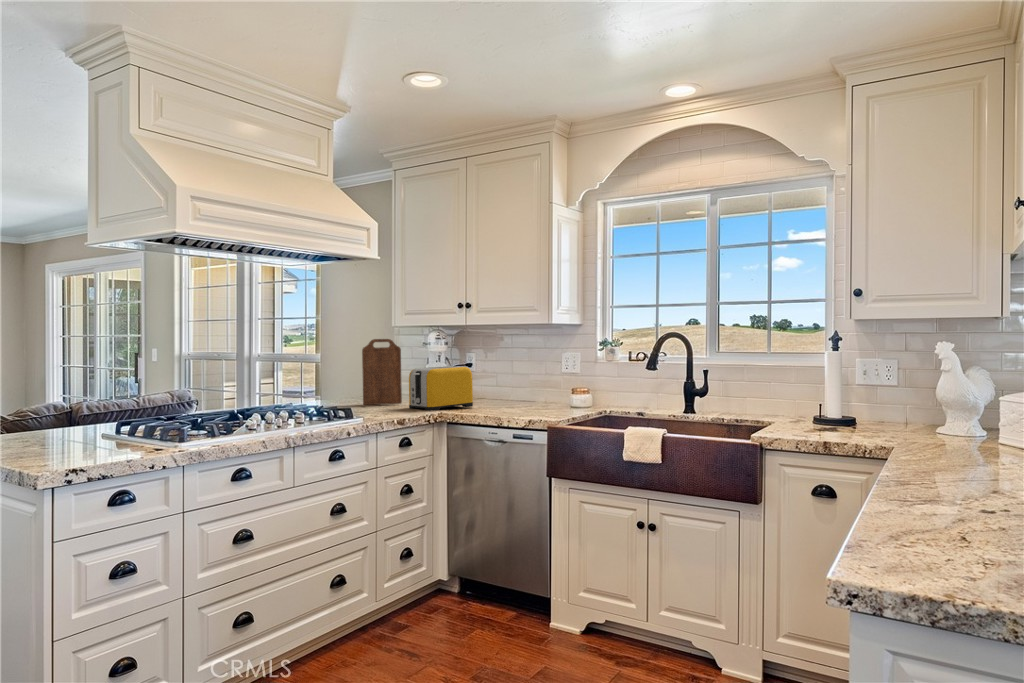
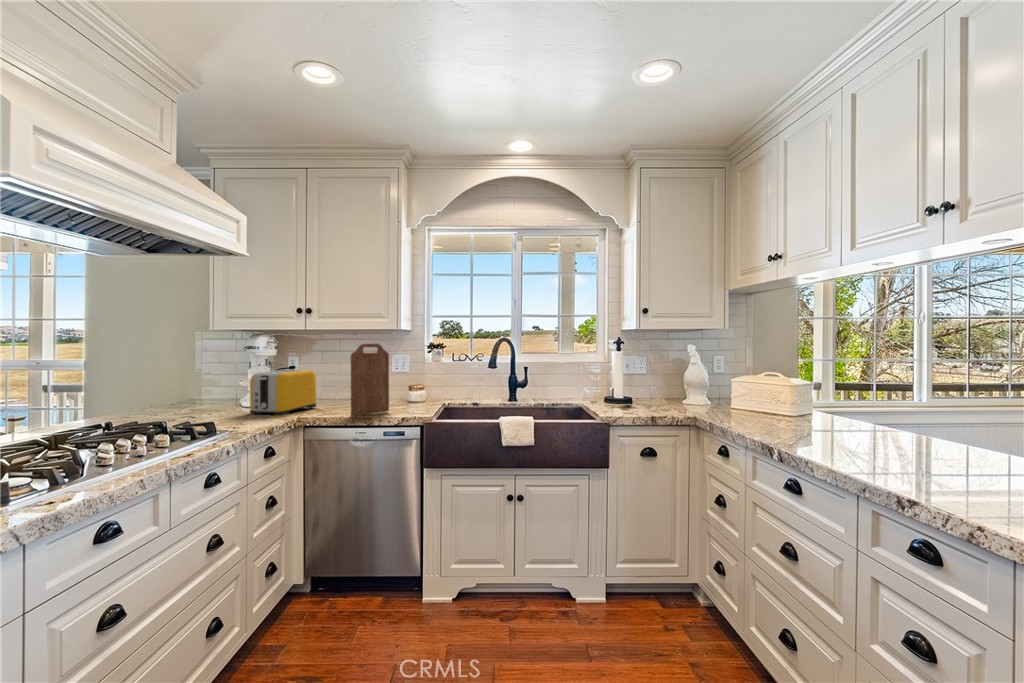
cutting board: present [362,339,402,405] -> present [351,344,389,416]

